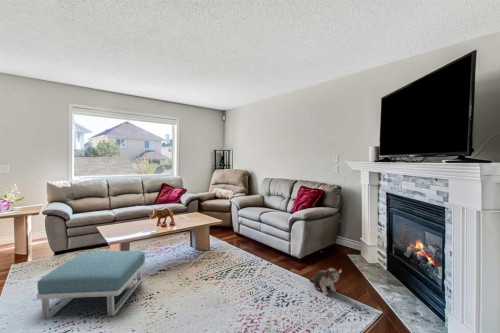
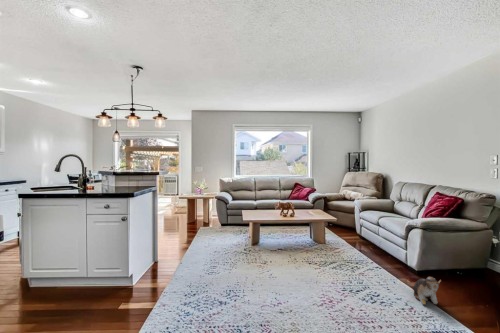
footstool: present [37,251,146,319] -> none [191,227,262,272]

